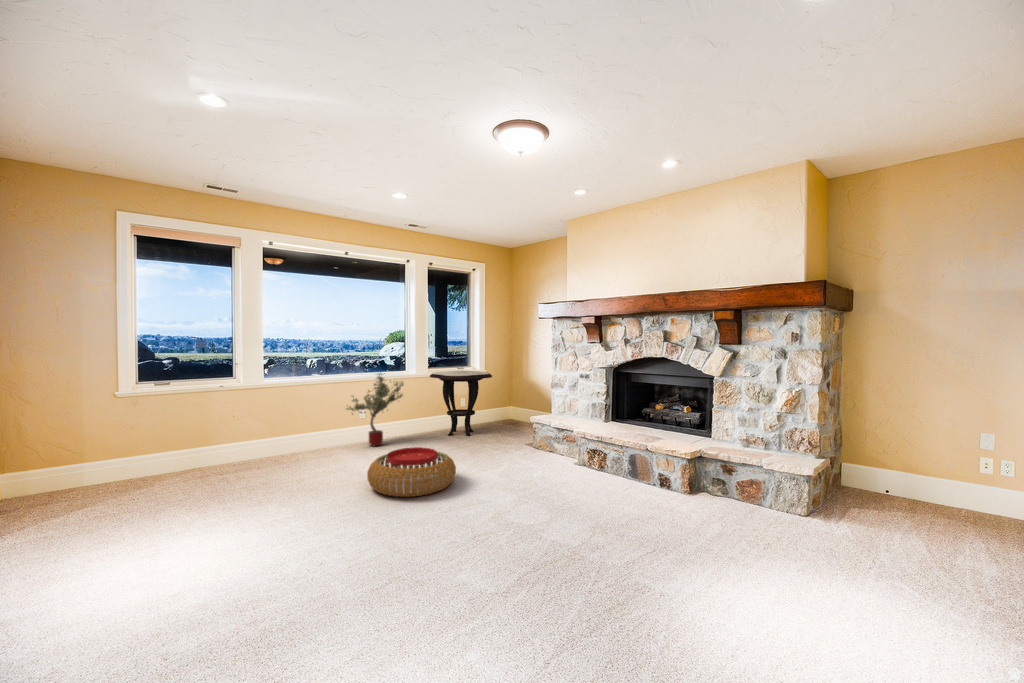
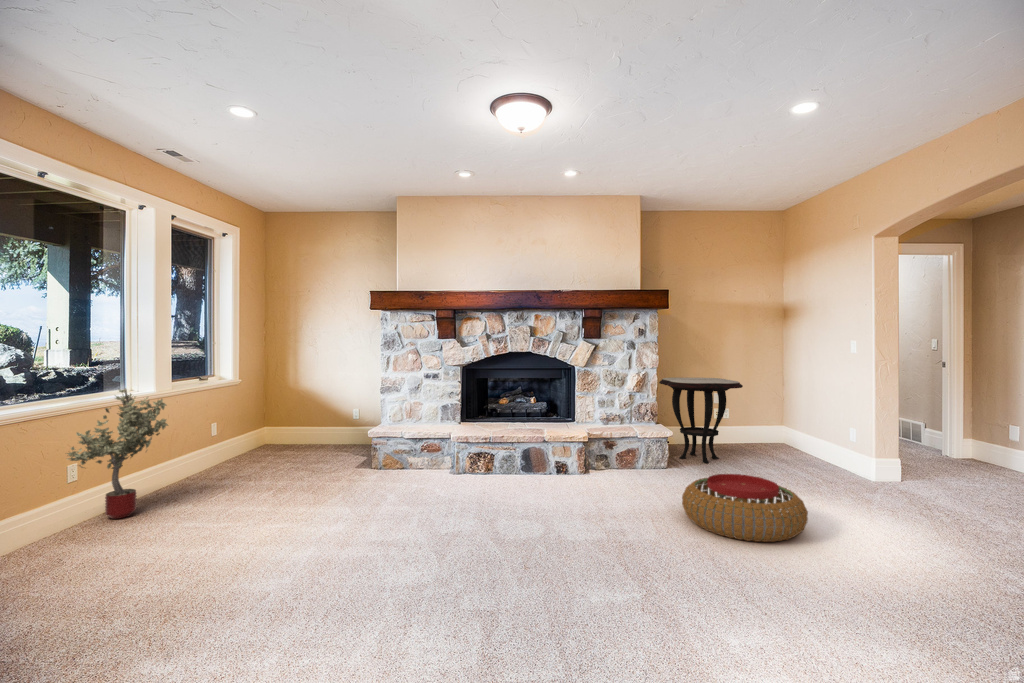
side table: present [430,371,492,436] -> present [659,378,743,463]
pouf: present [367,447,456,497] -> present [682,474,808,542]

